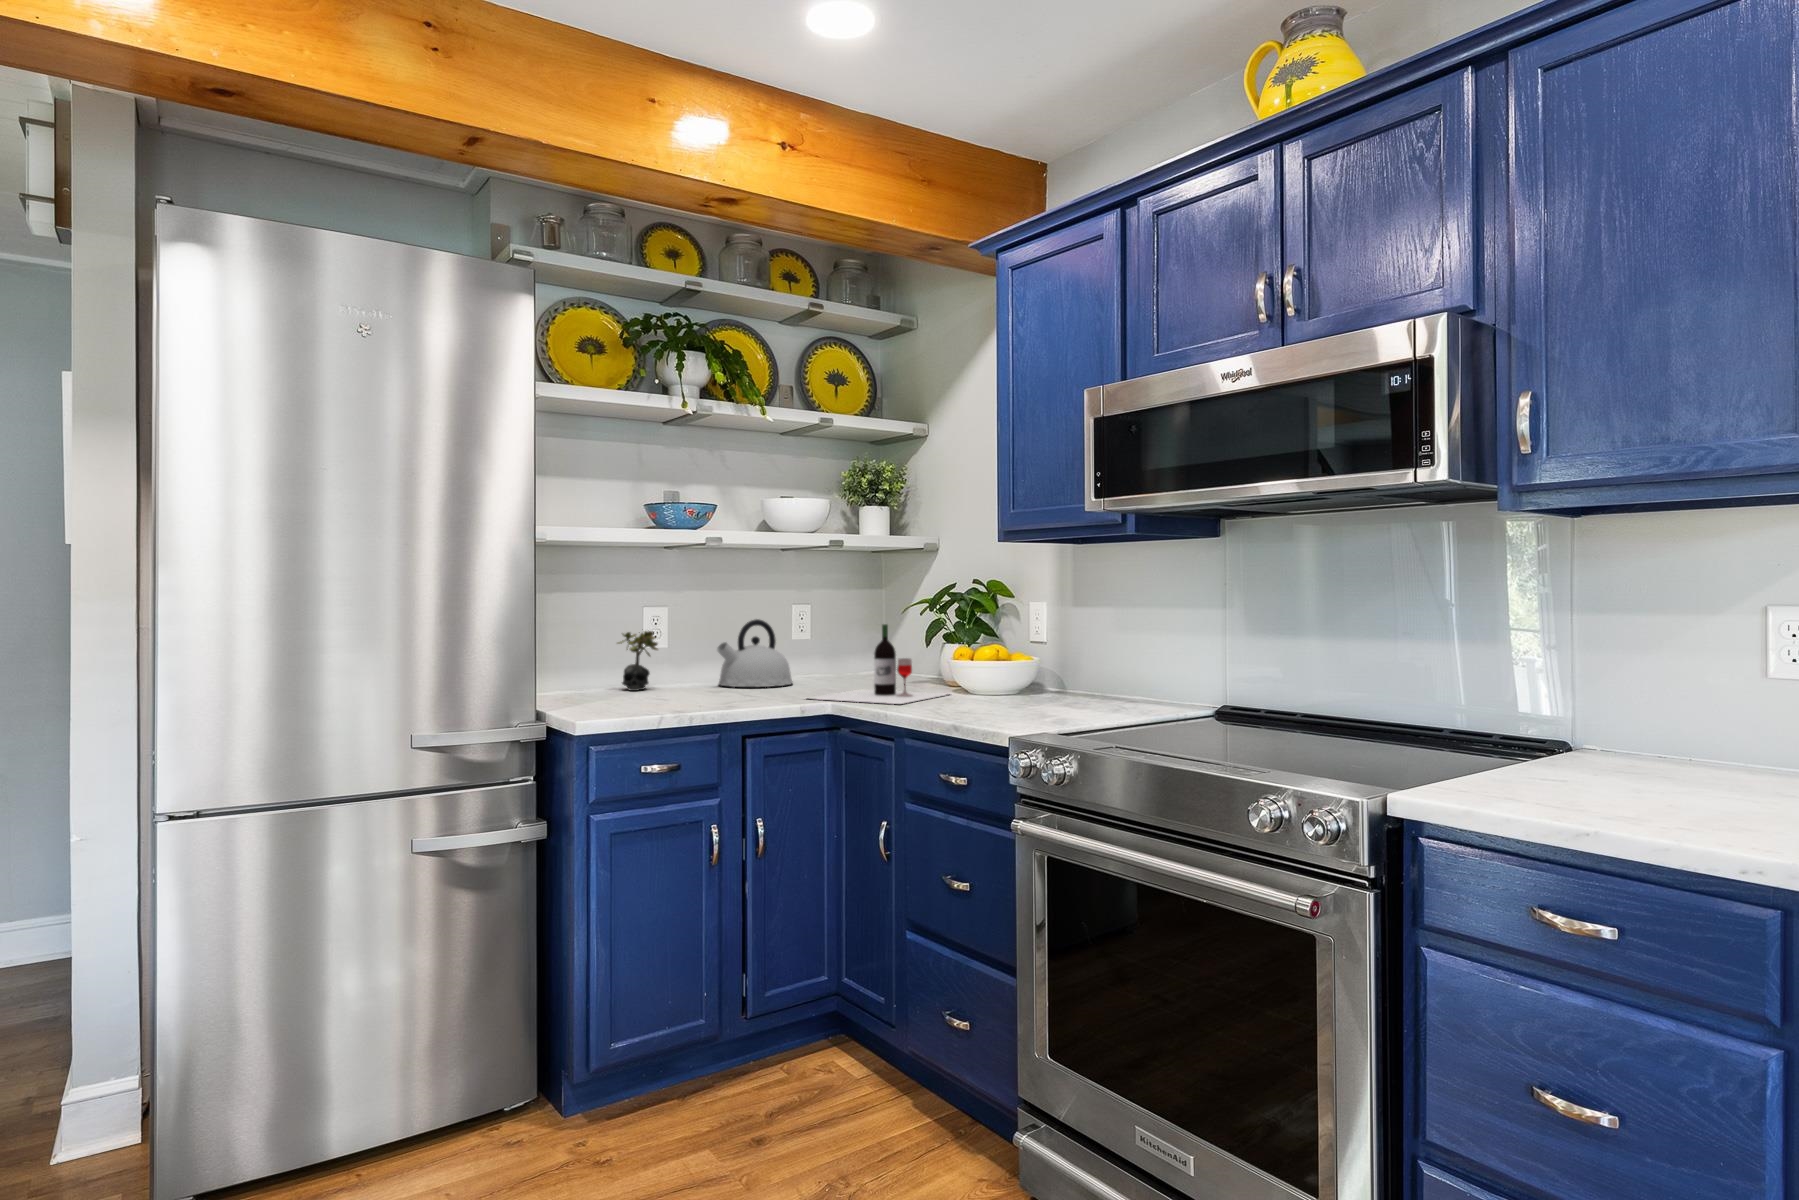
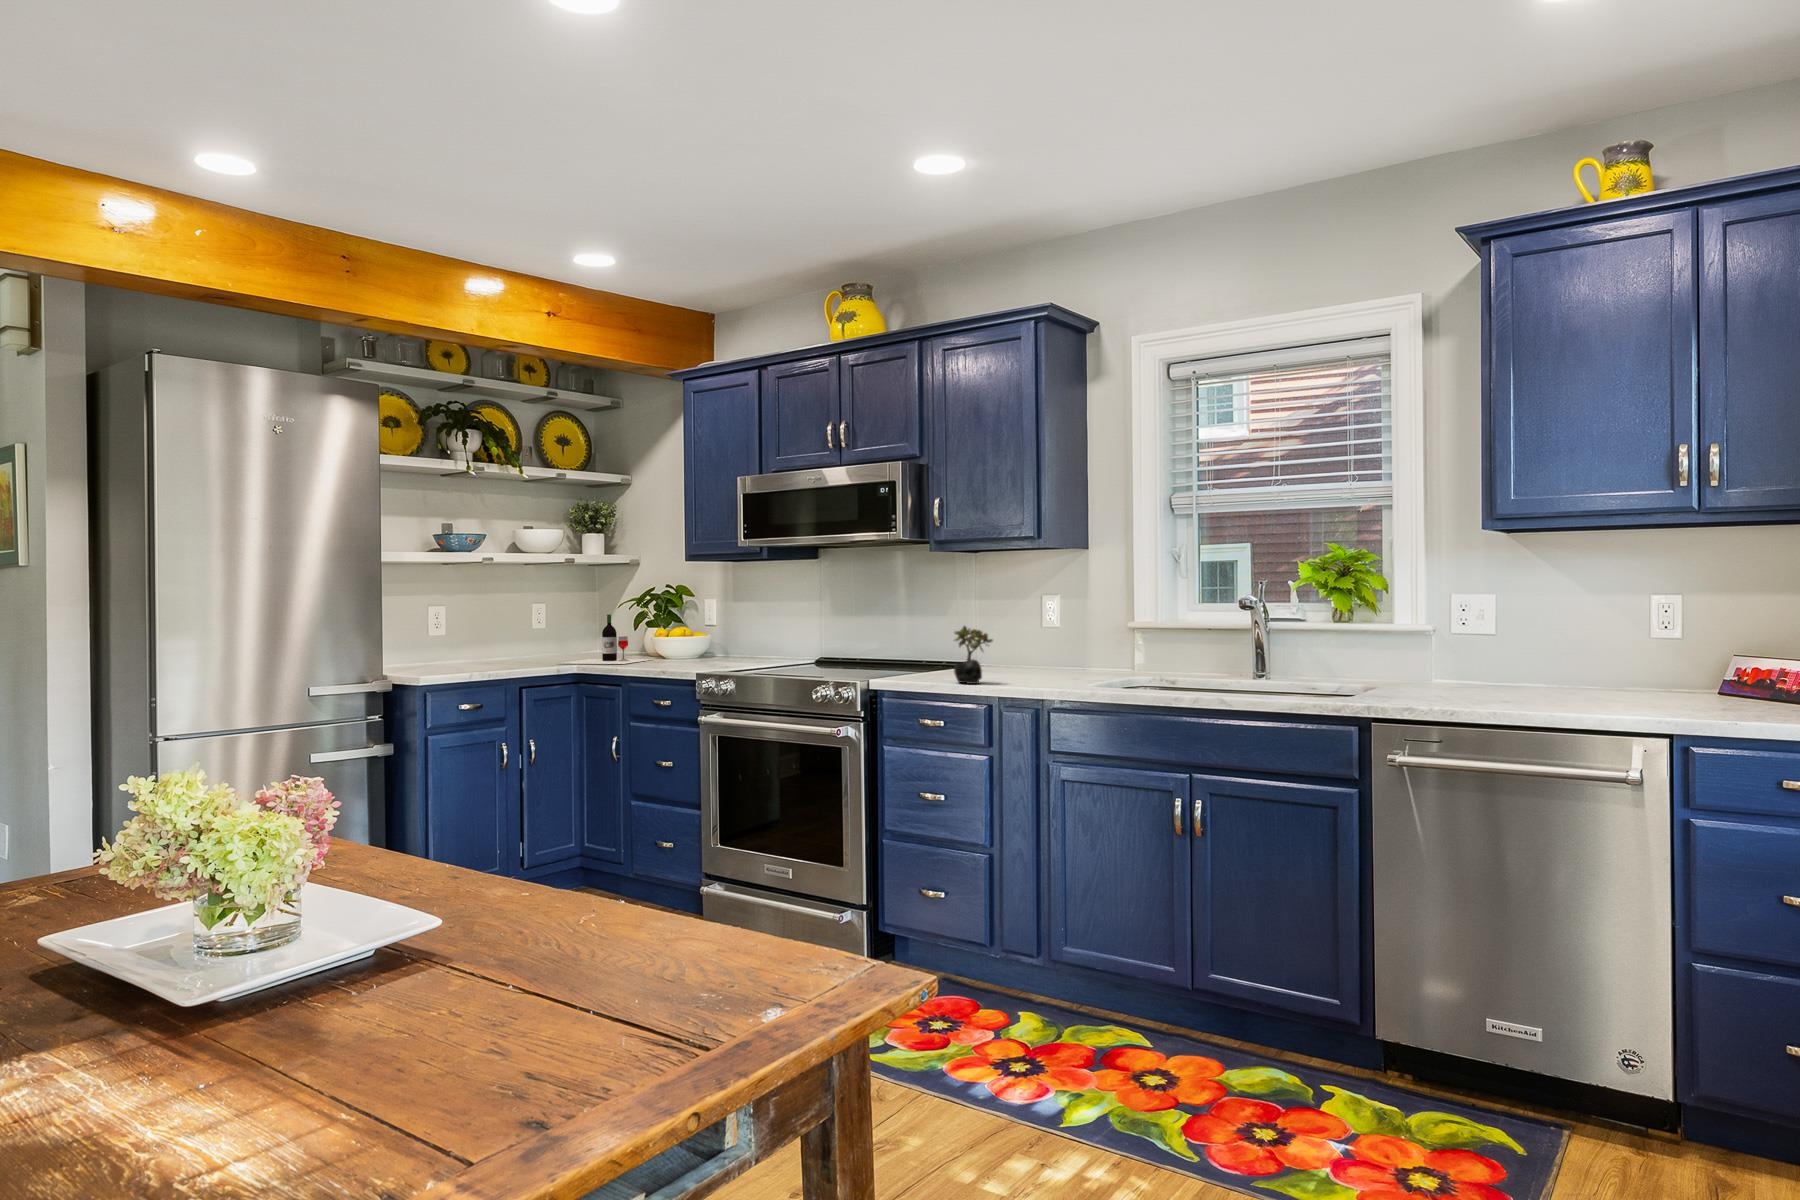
kettle: present [717,619,793,687] -> none [484,613,539,660]
succulent plant: present [618,631,658,691] -> present [954,626,992,684]

